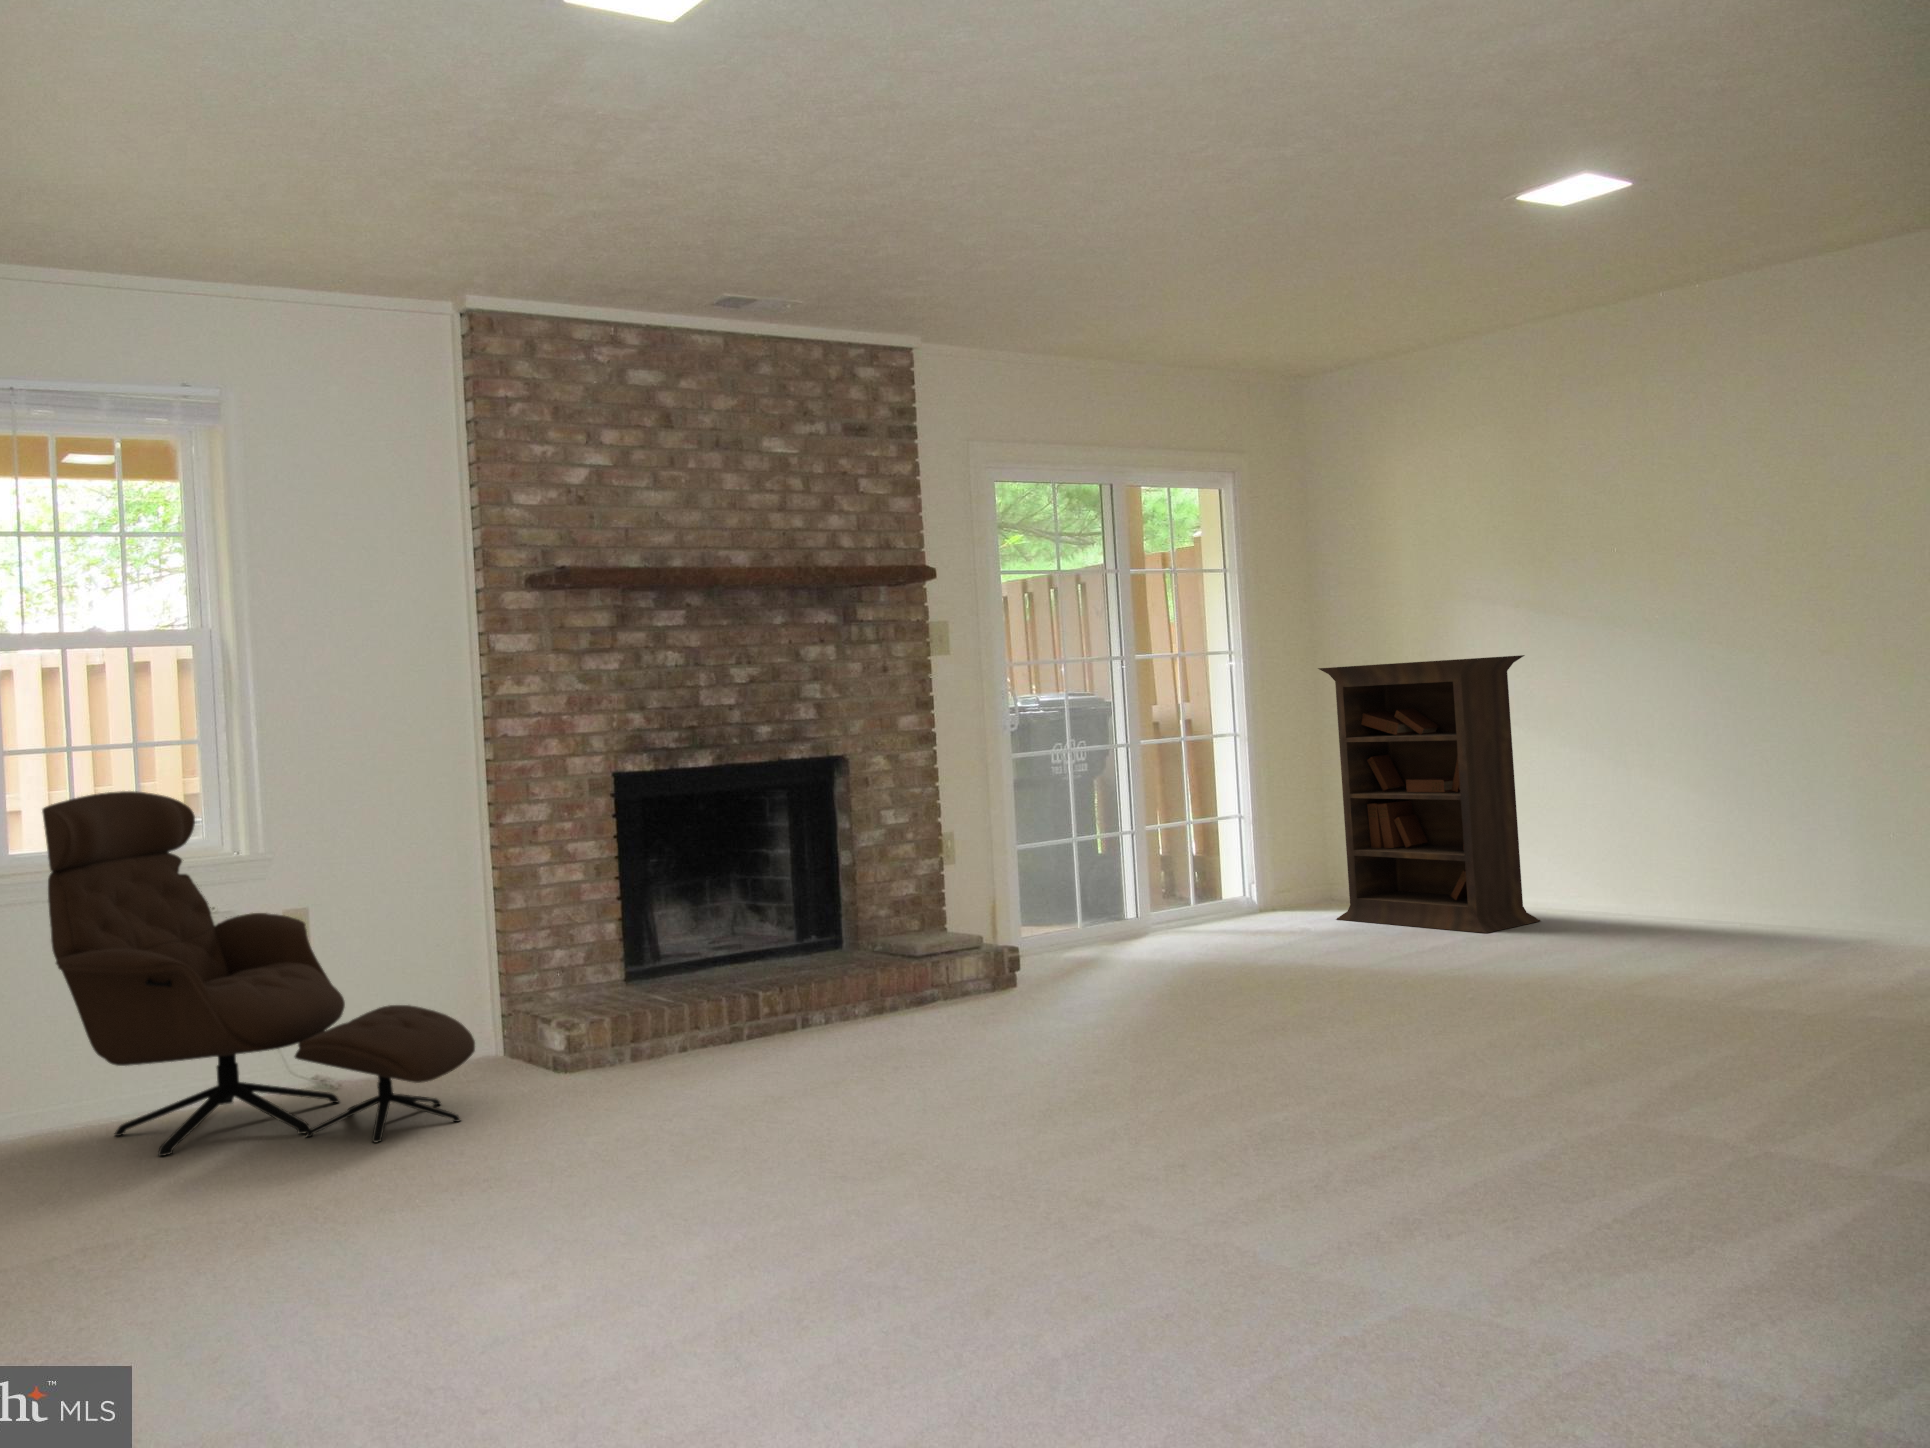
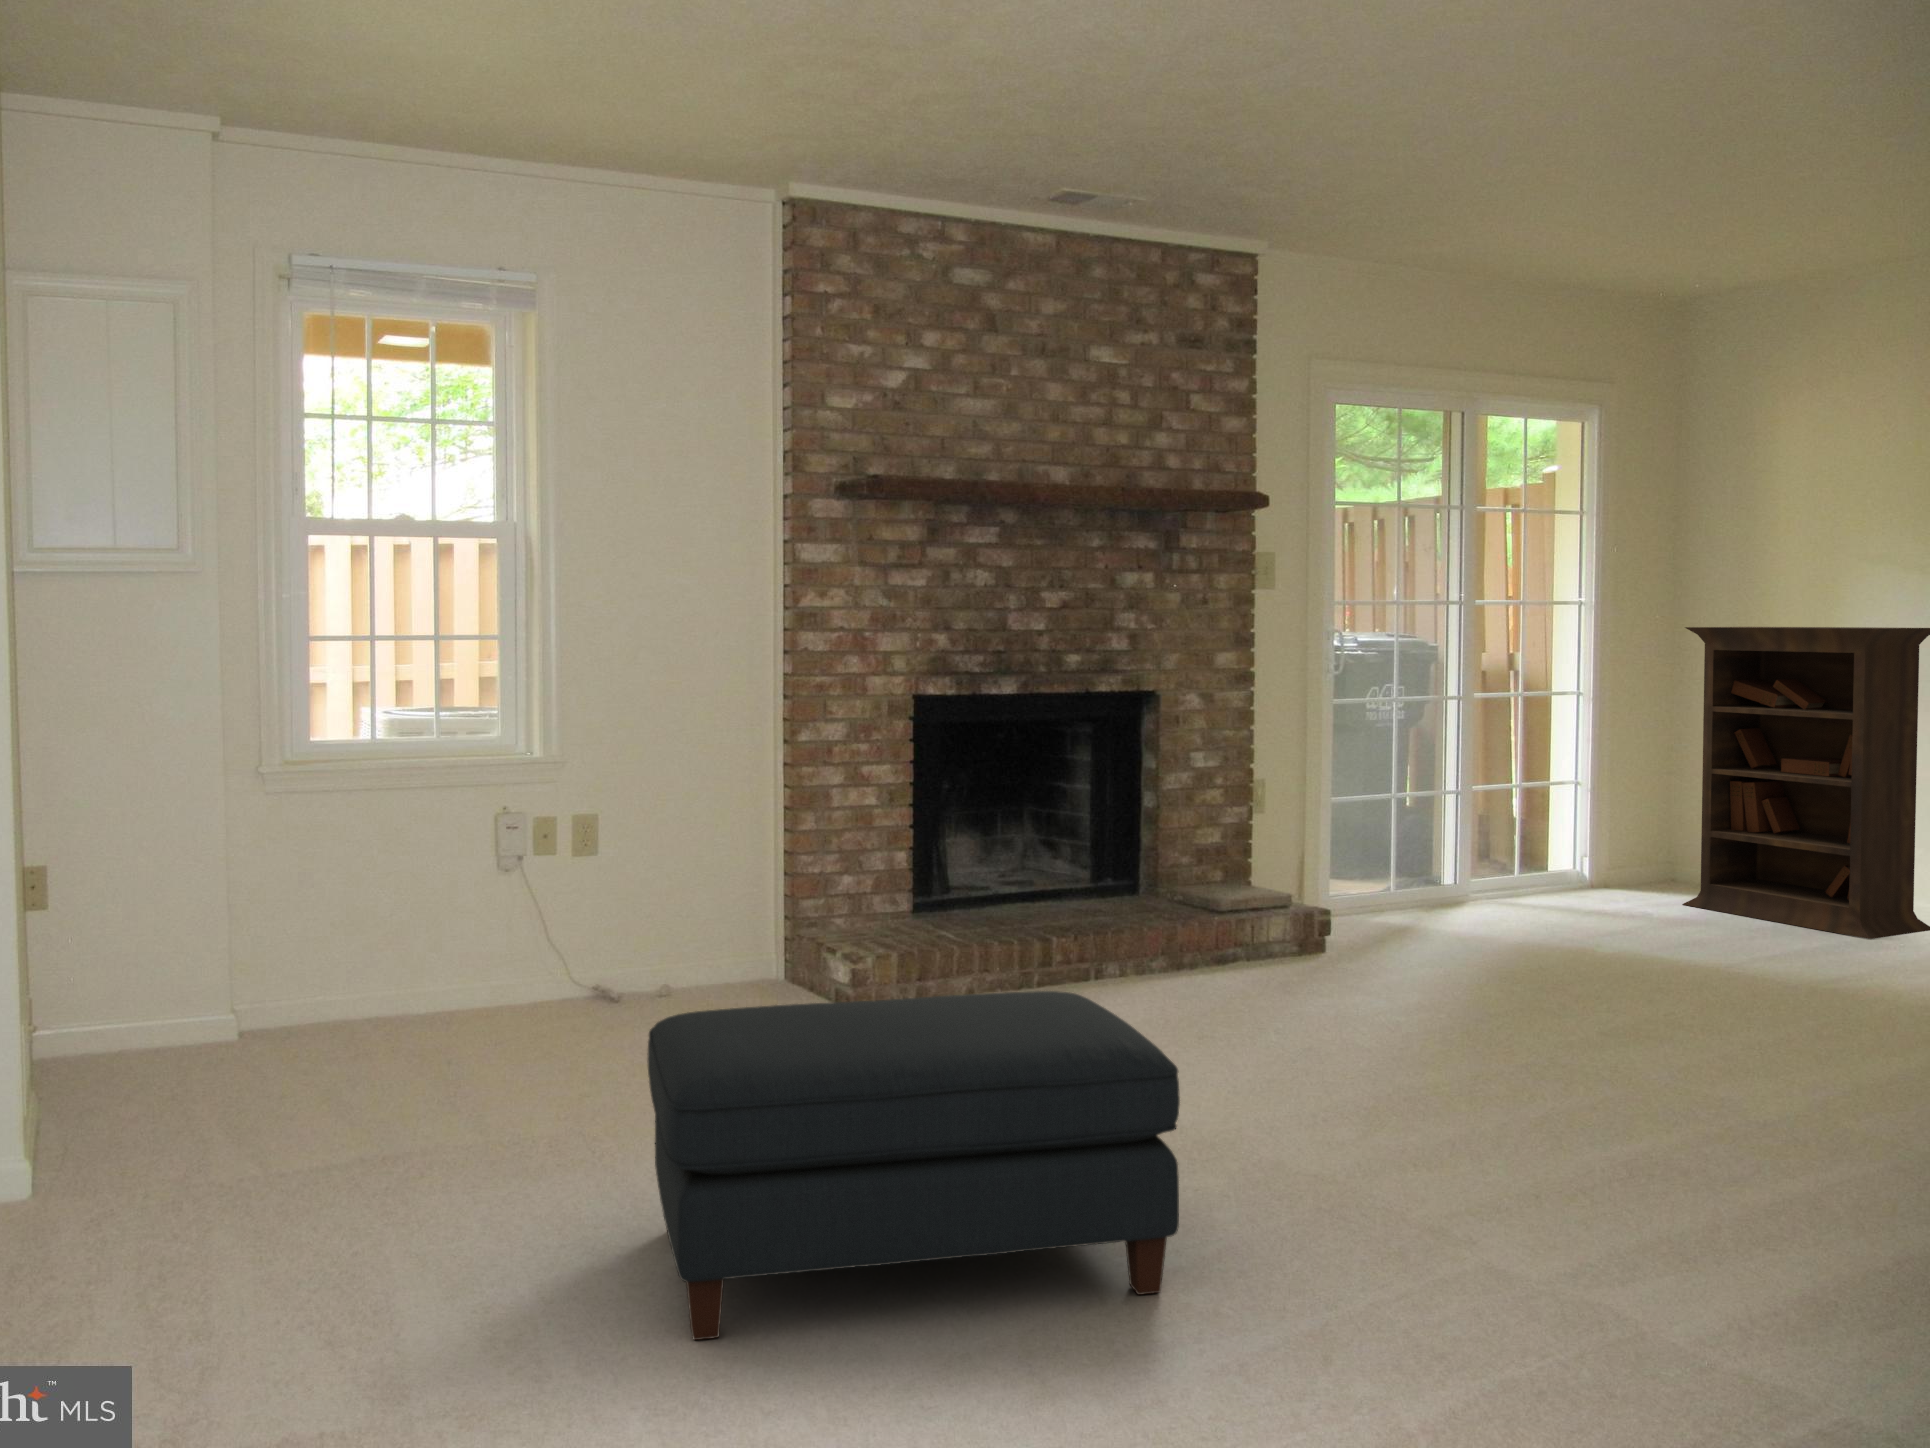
lounge chair: present [42,791,475,1156] -> none [342,683,758,1071]
ottoman: none [372,1014,852,1338] -> present [647,991,1180,1340]

